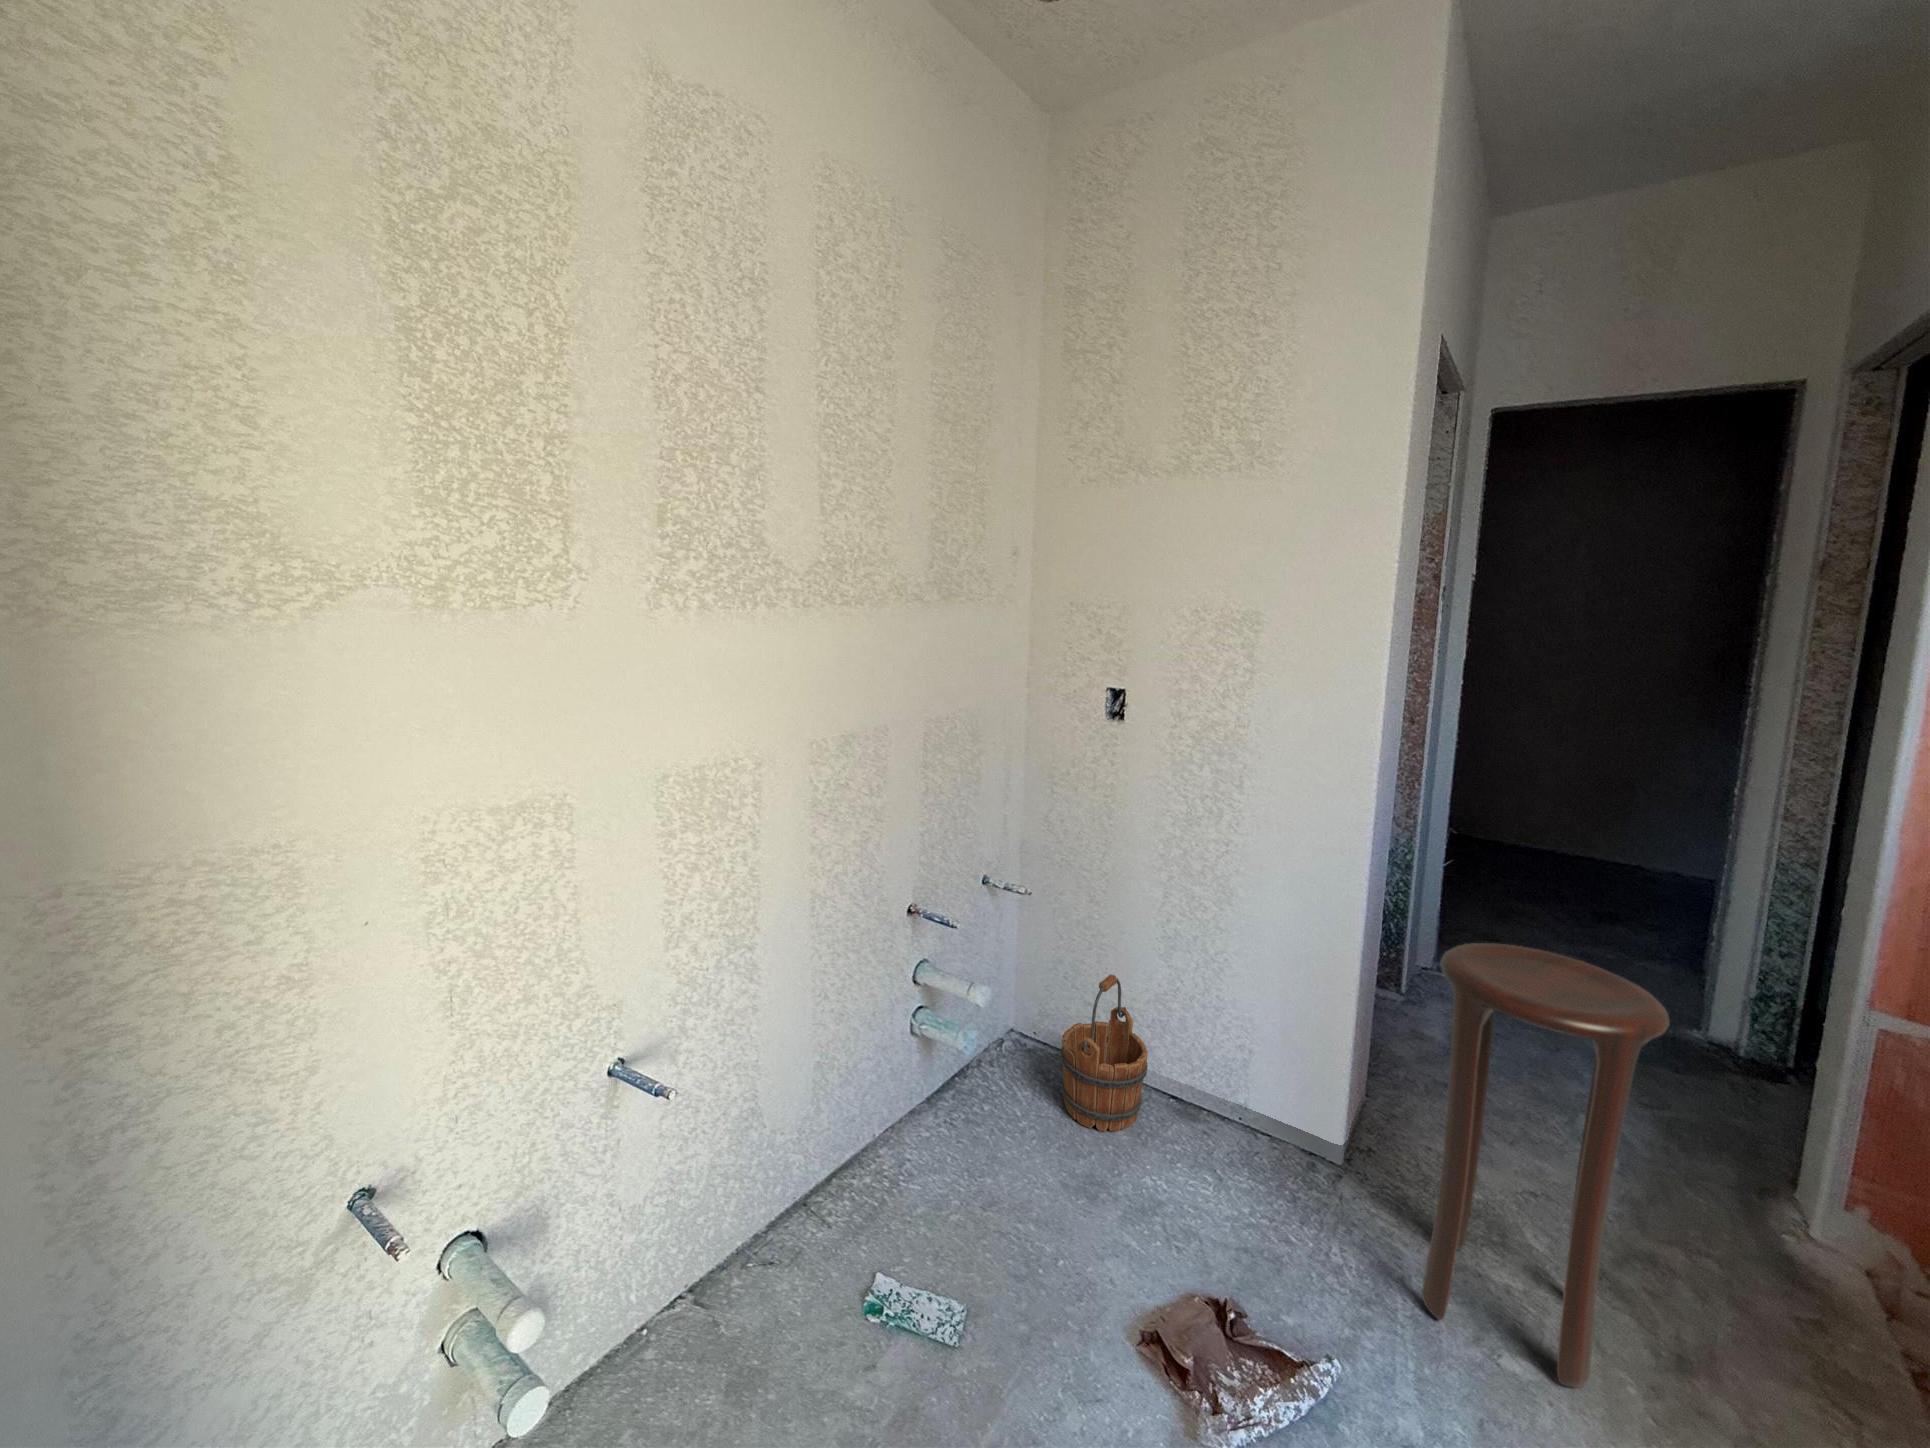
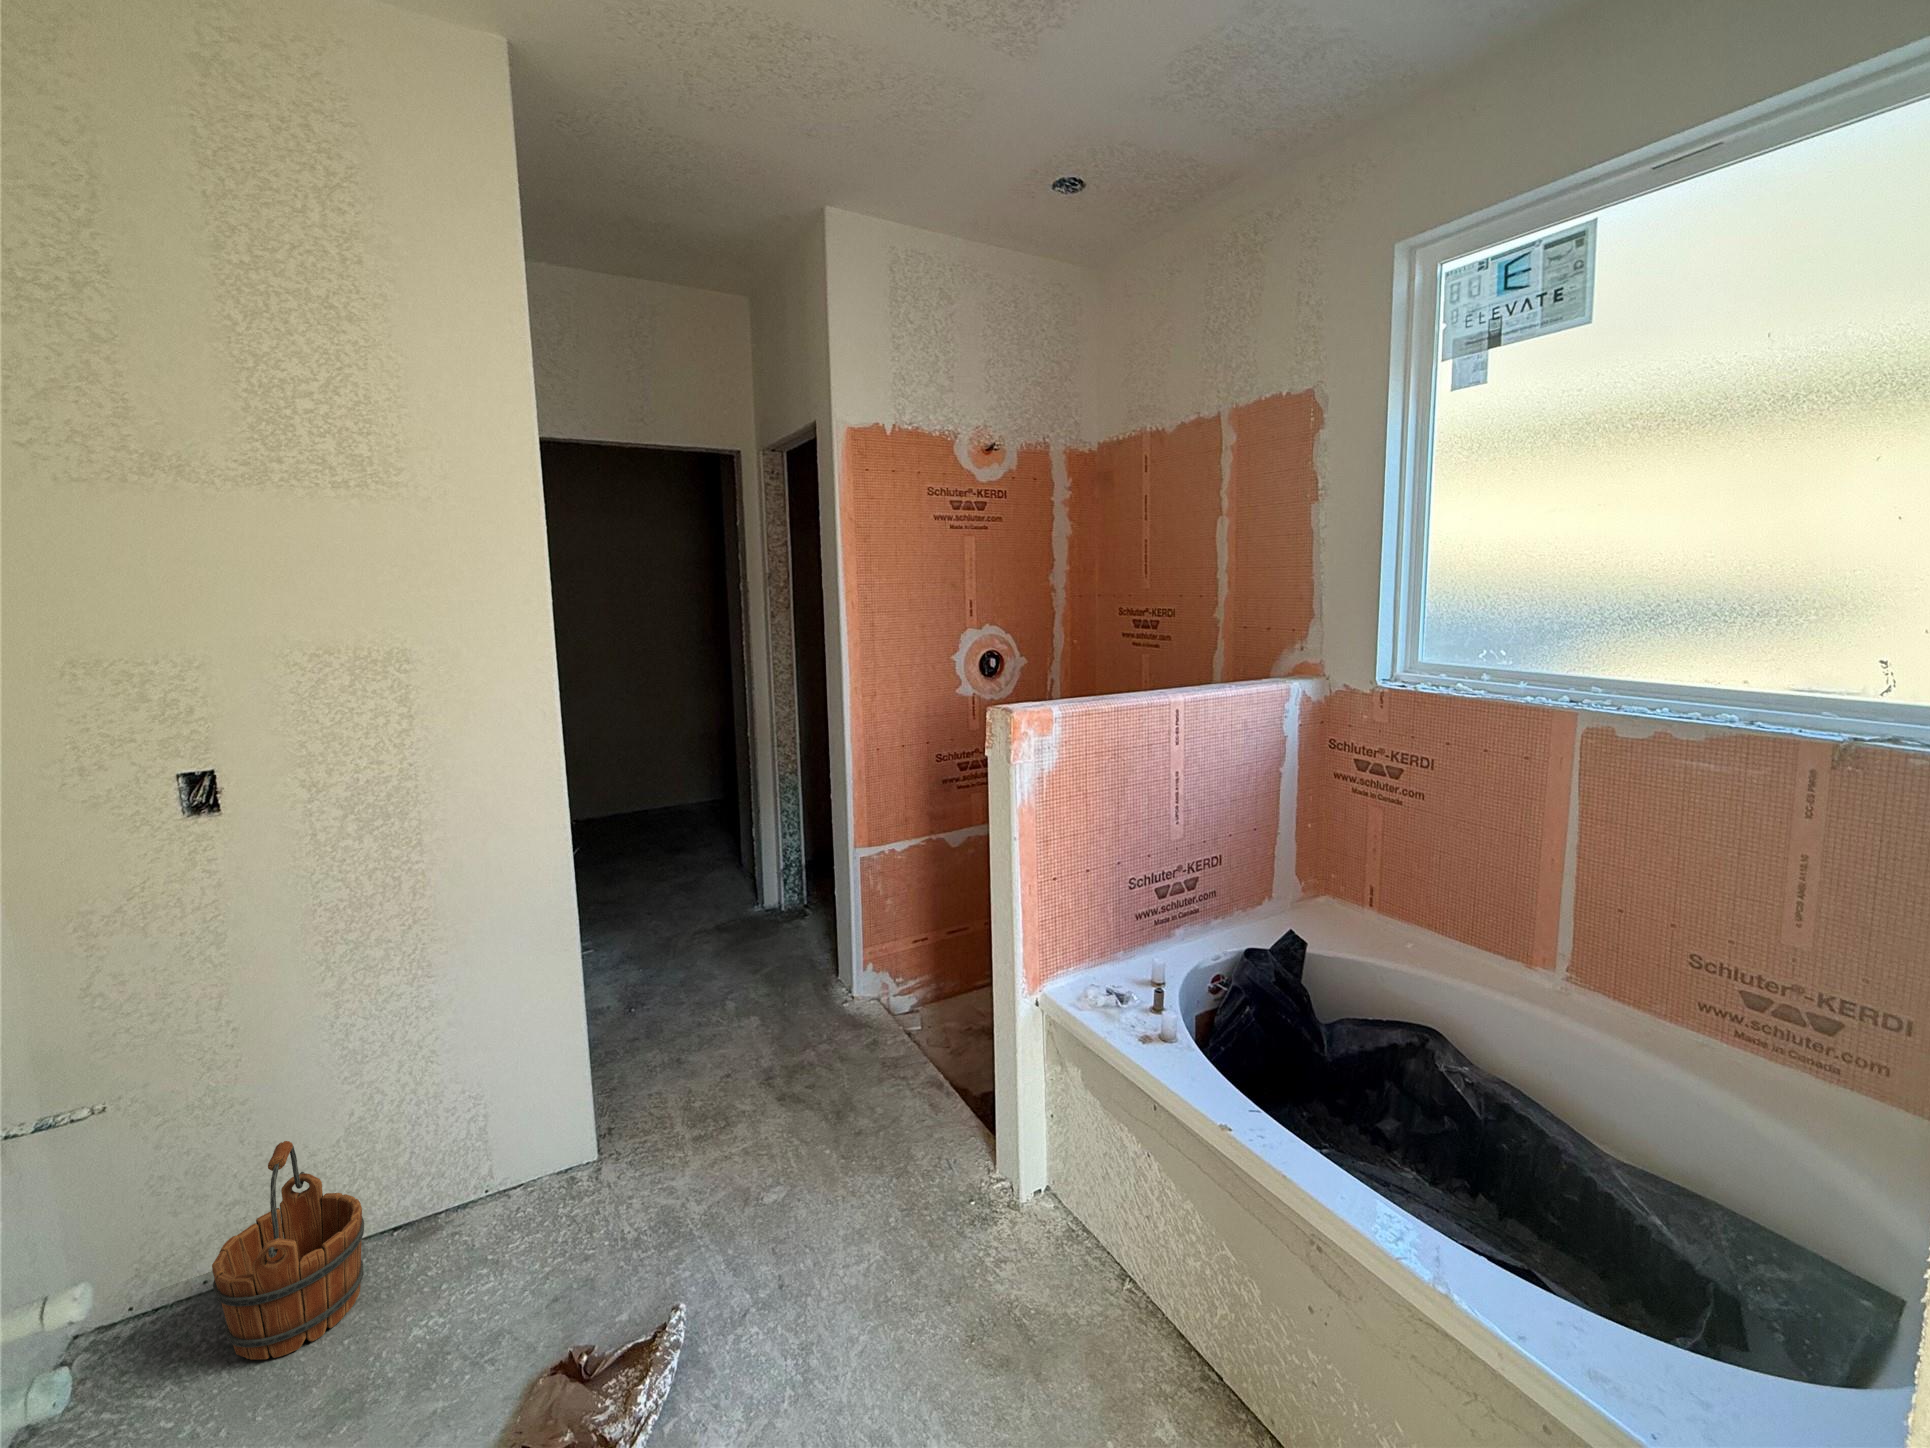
stool: present [1422,943,1669,1388] -> none [665,887,810,1210]

